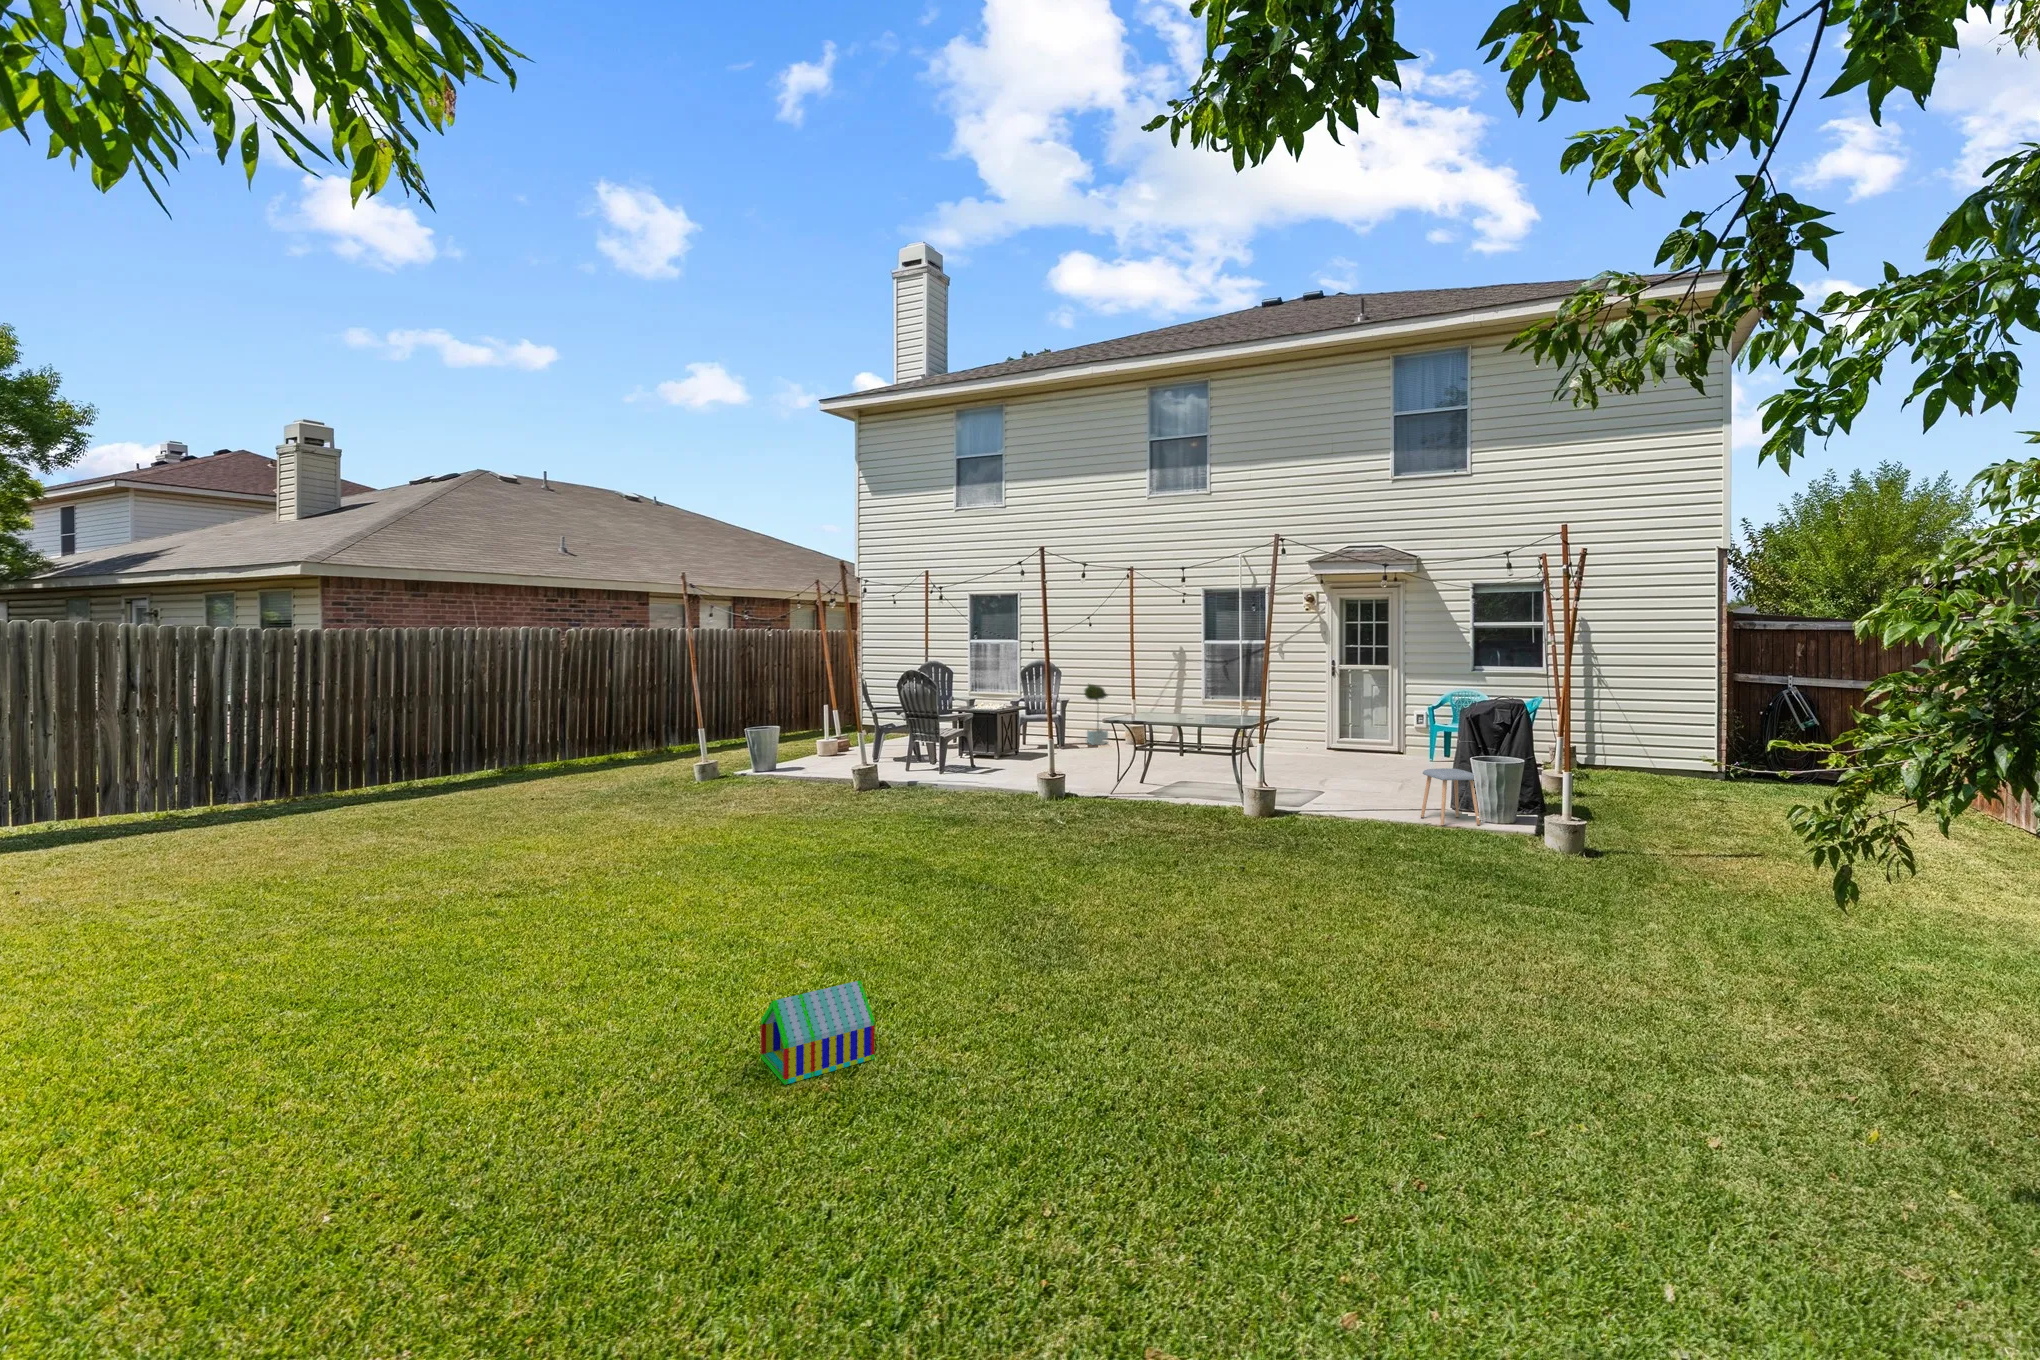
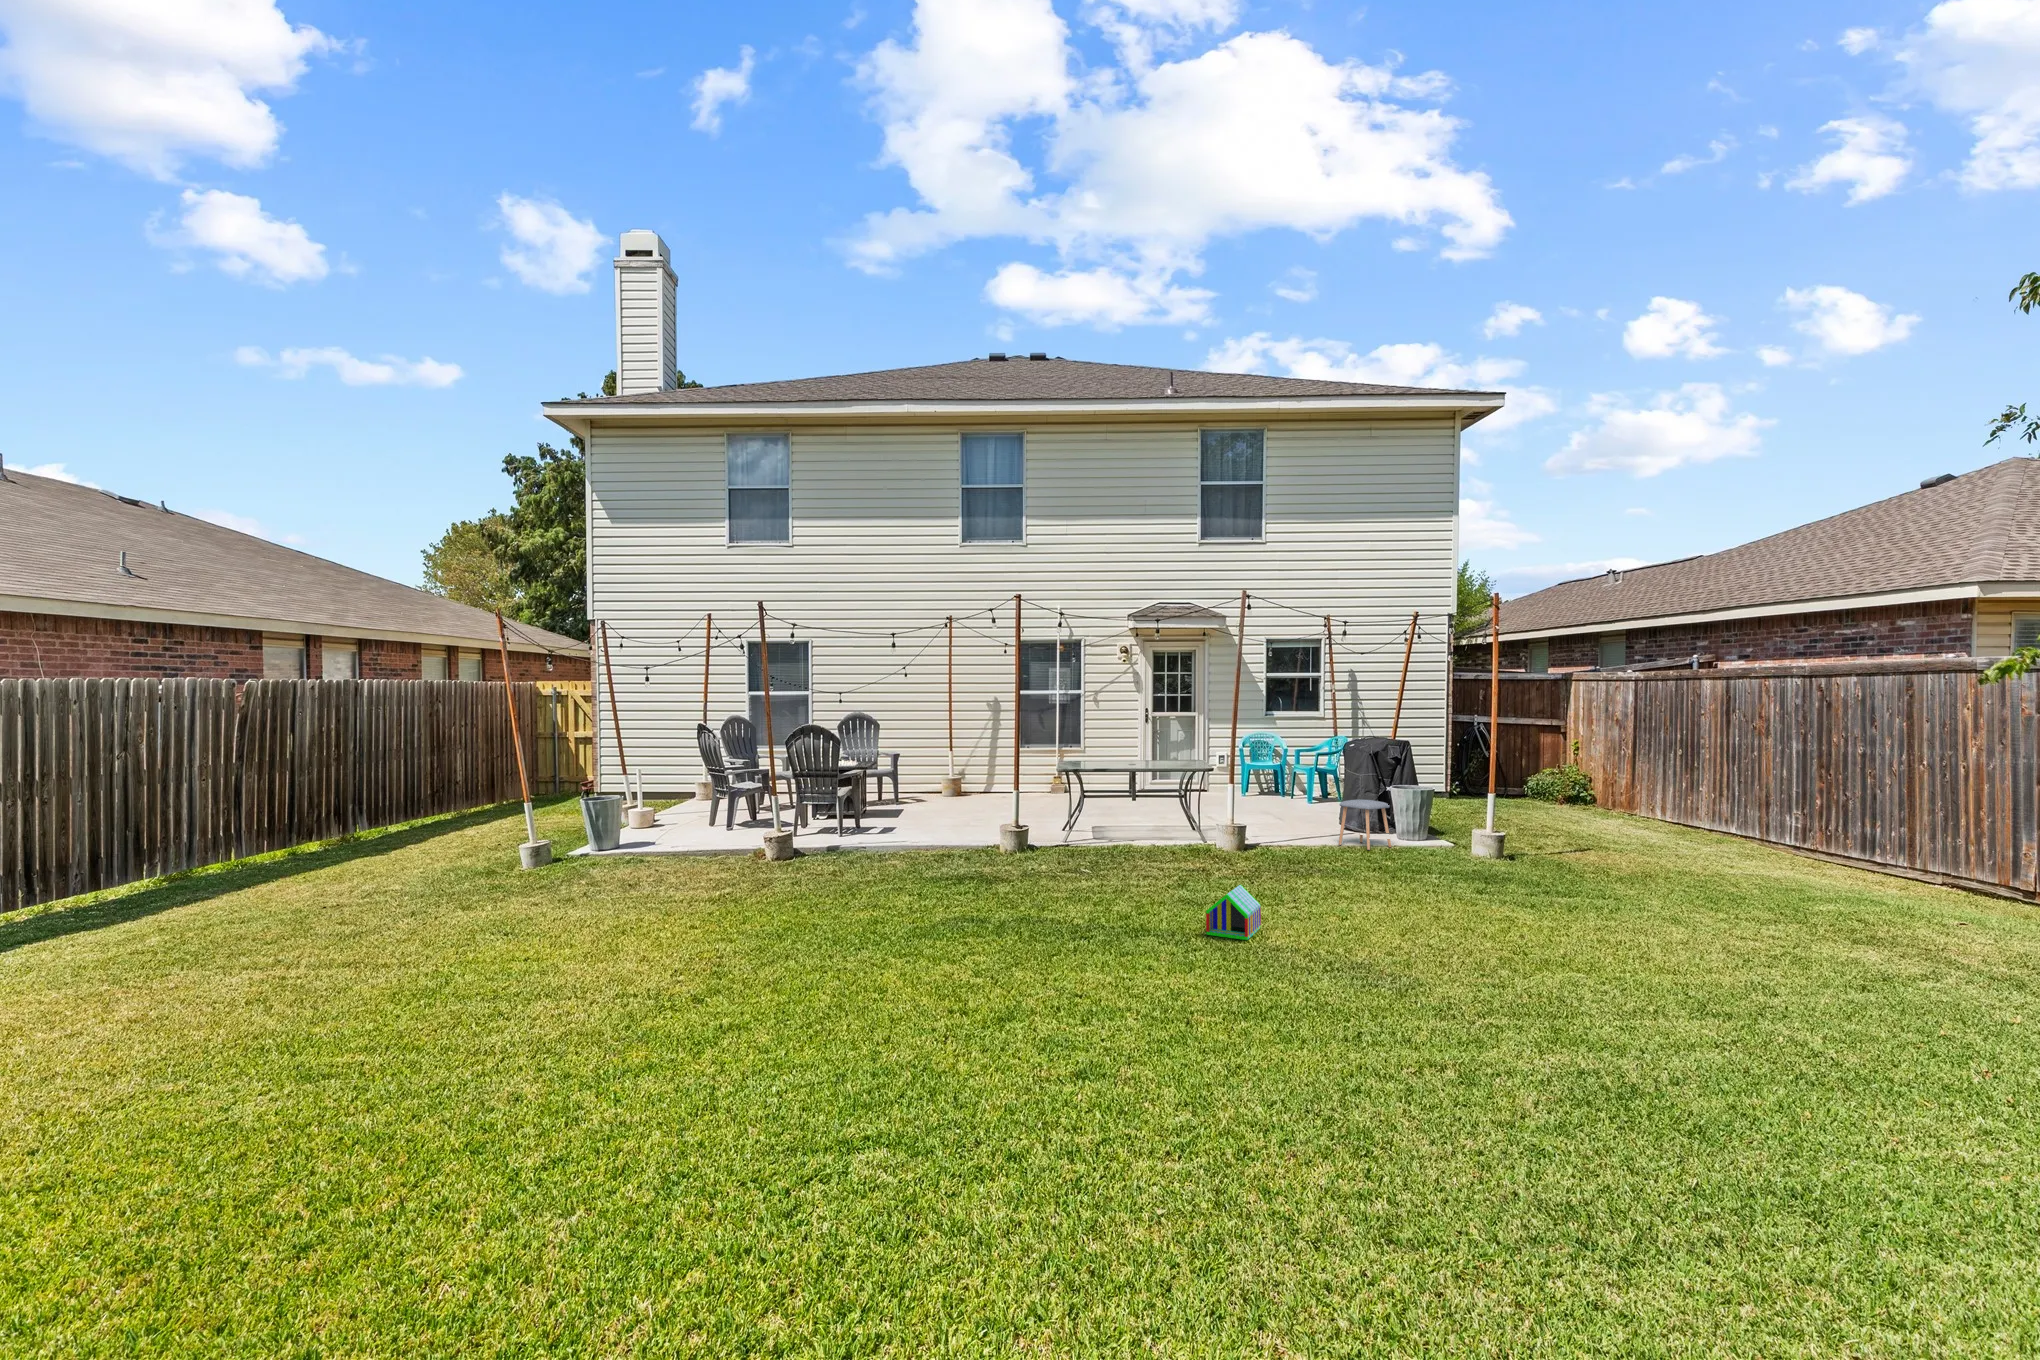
potted tree: present [1084,684,1108,745] -> none [895,736,922,802]
toy house: present [761,981,875,1085] -> present [1206,885,1261,940]

